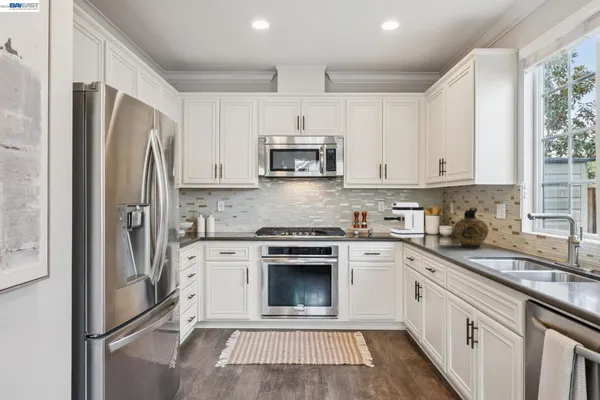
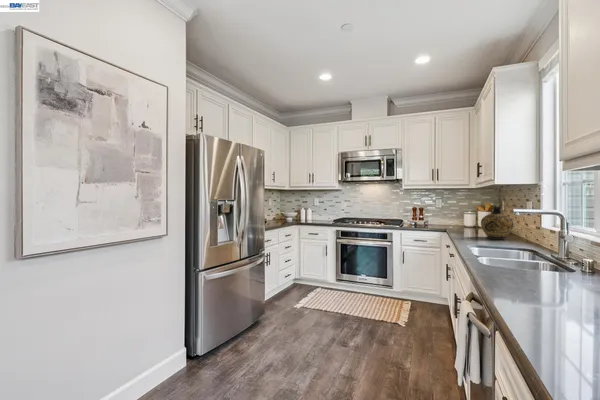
coffee maker: present [384,202,424,238] -> none [432,200,466,230]

